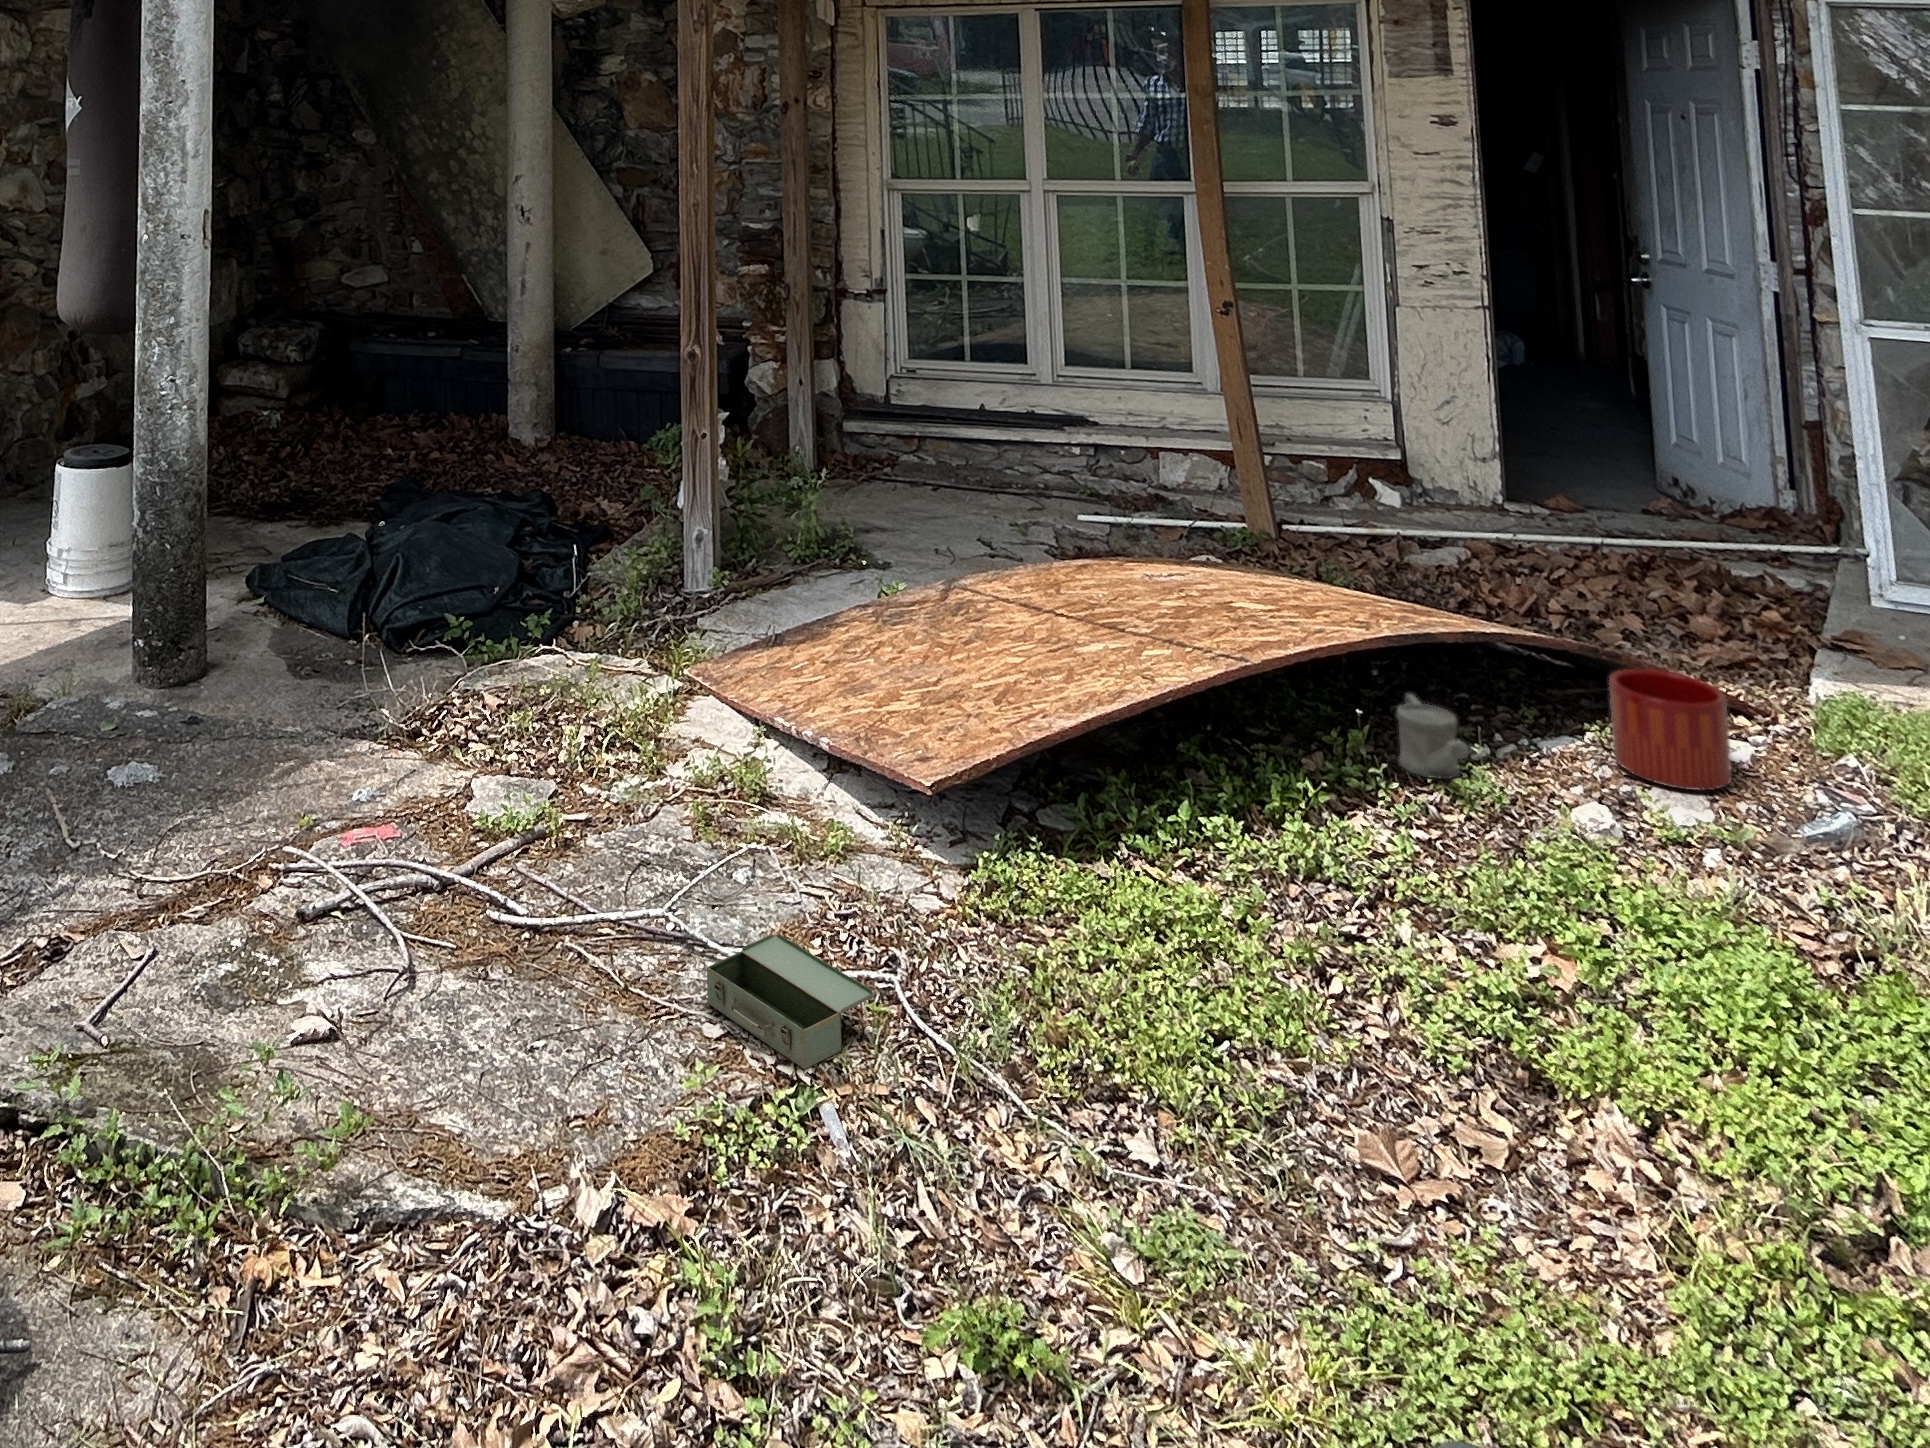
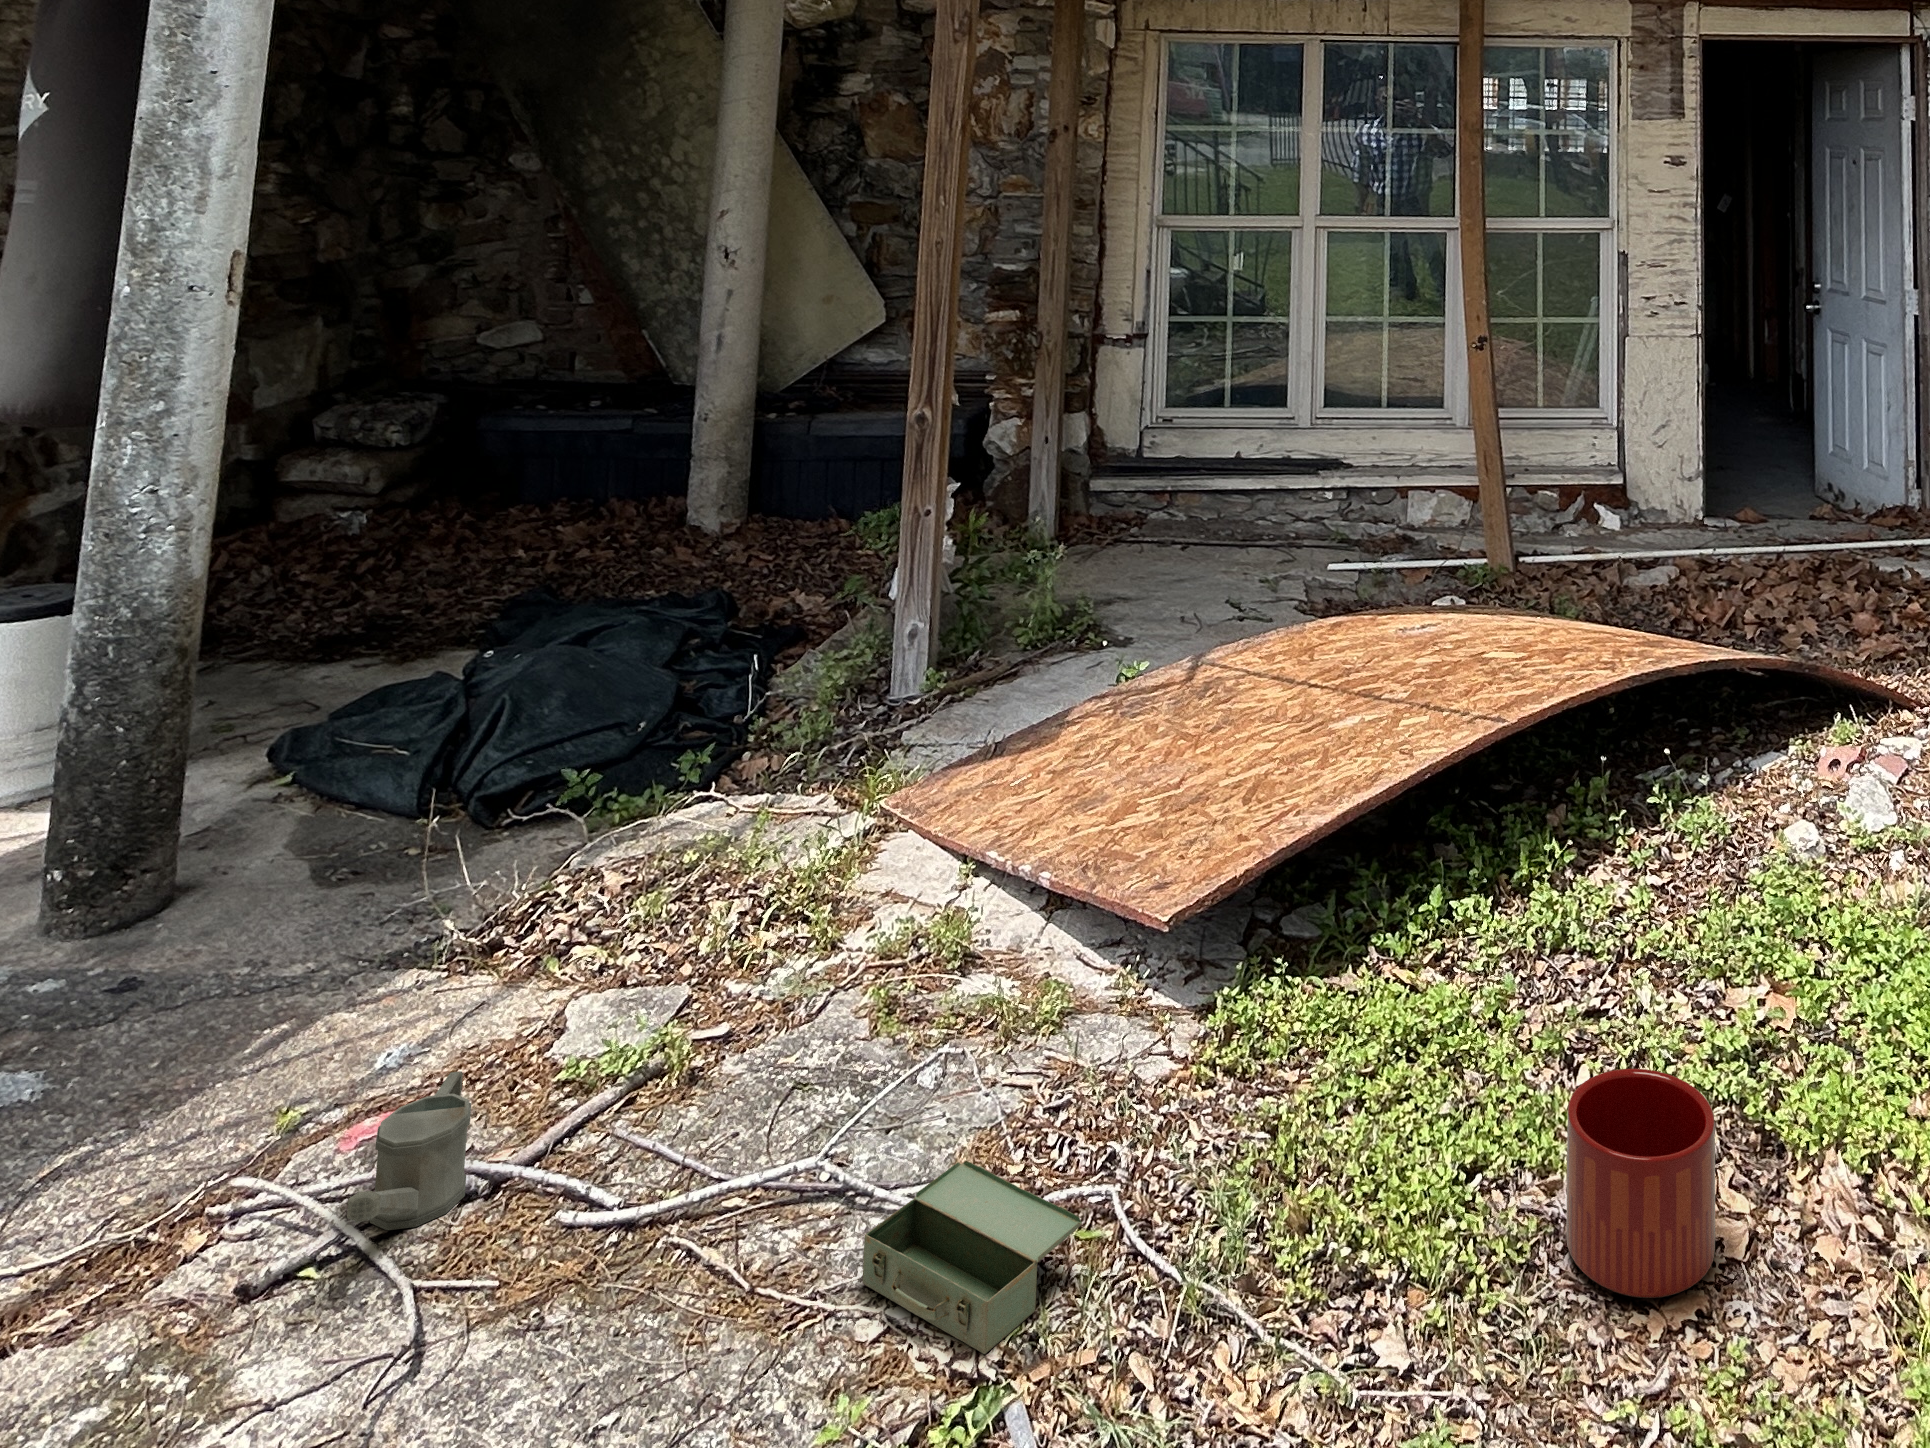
planter: present [1609,669,1732,791] -> present [1566,1069,1715,1298]
watering can: present [1397,694,1468,779] -> present [347,1071,471,1230]

